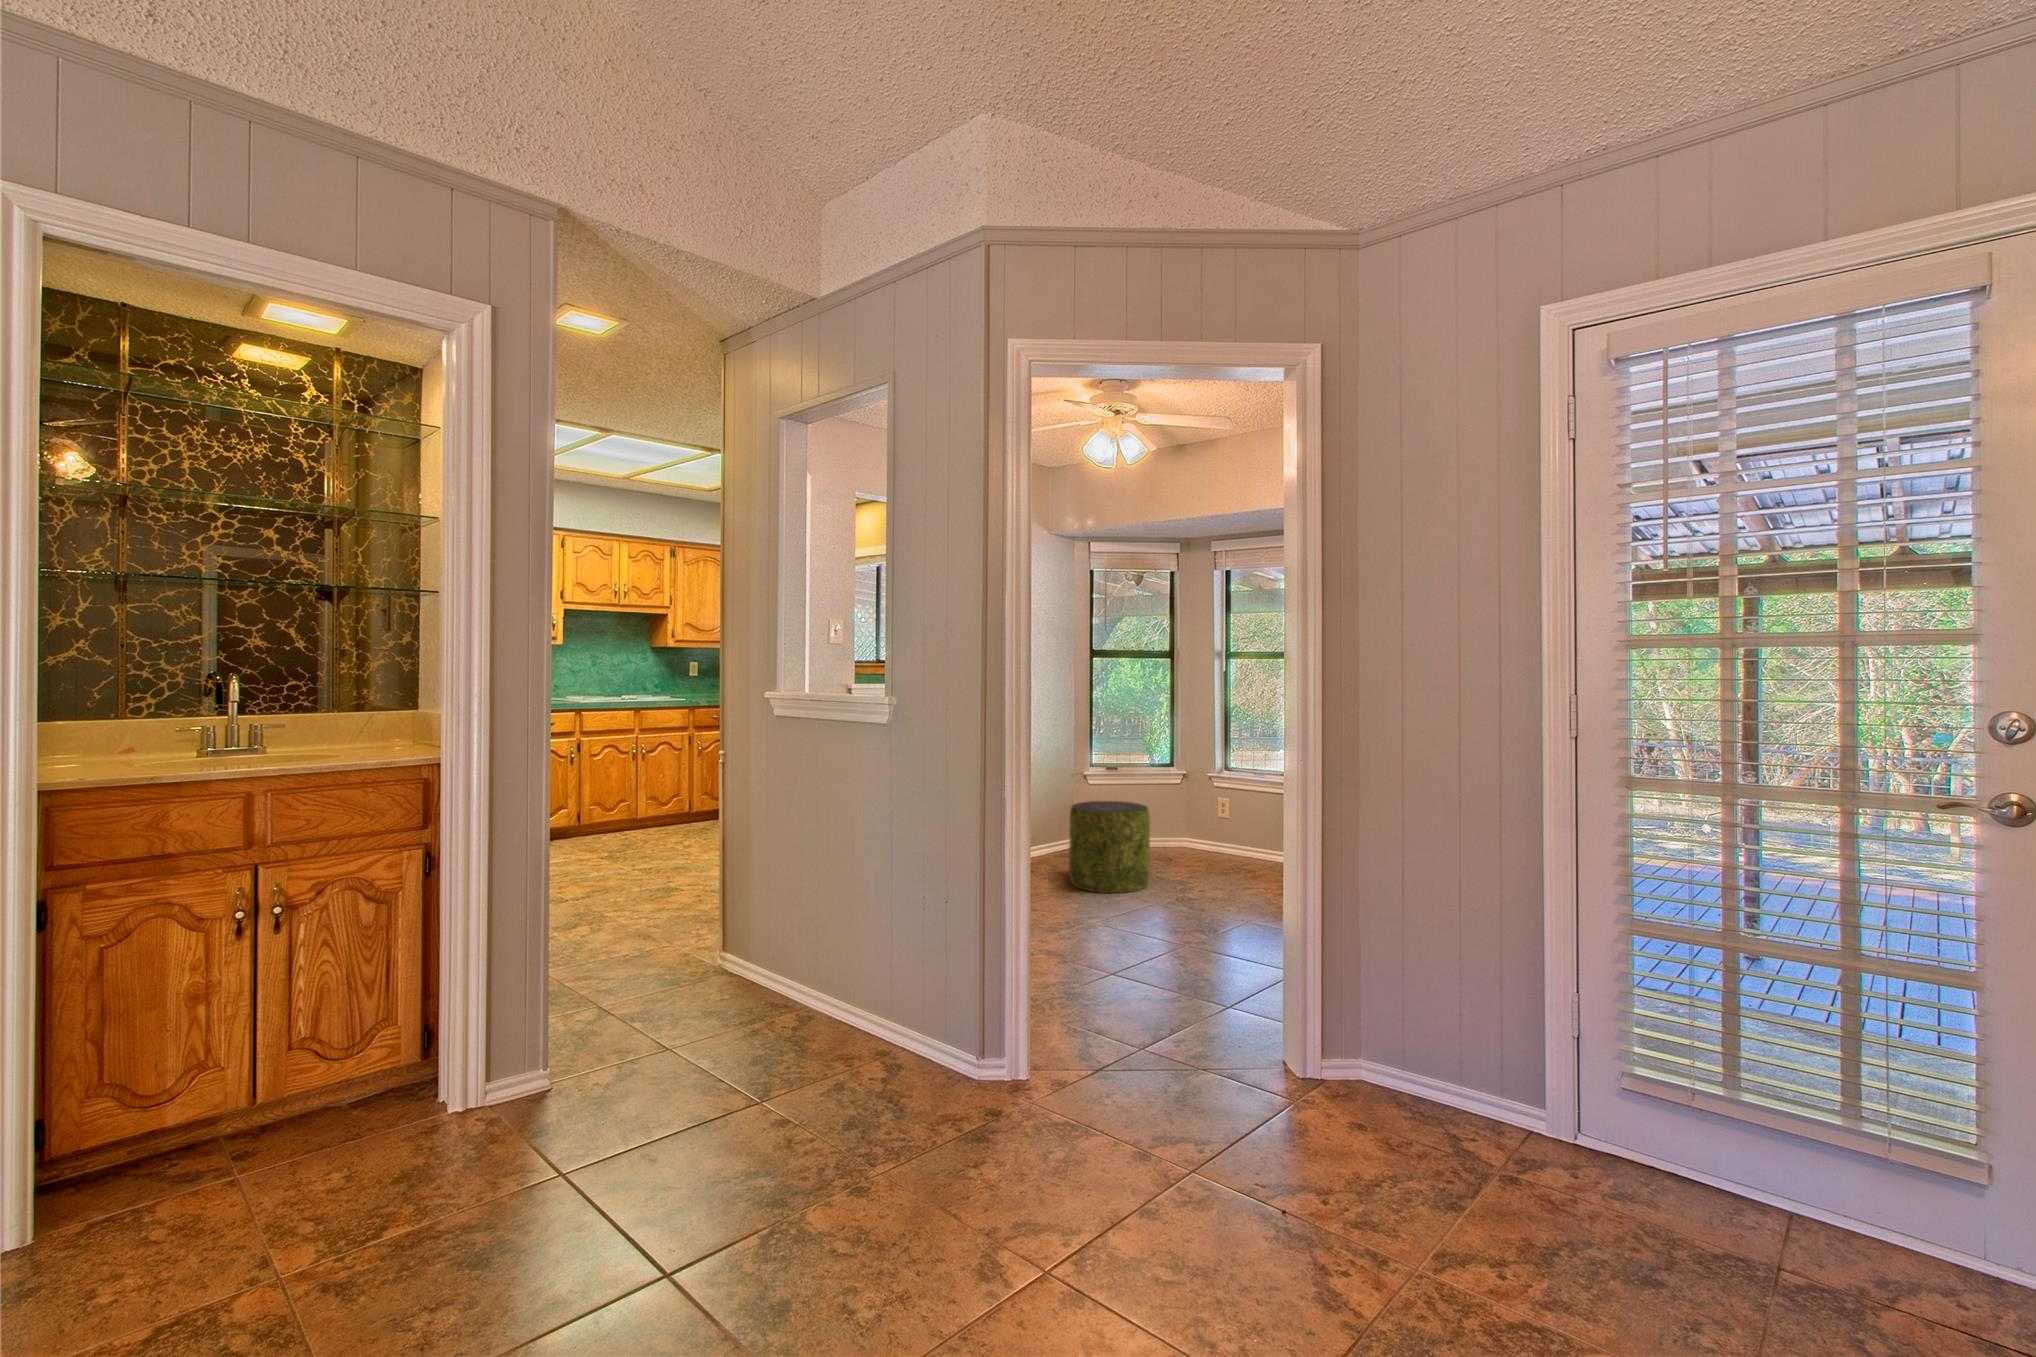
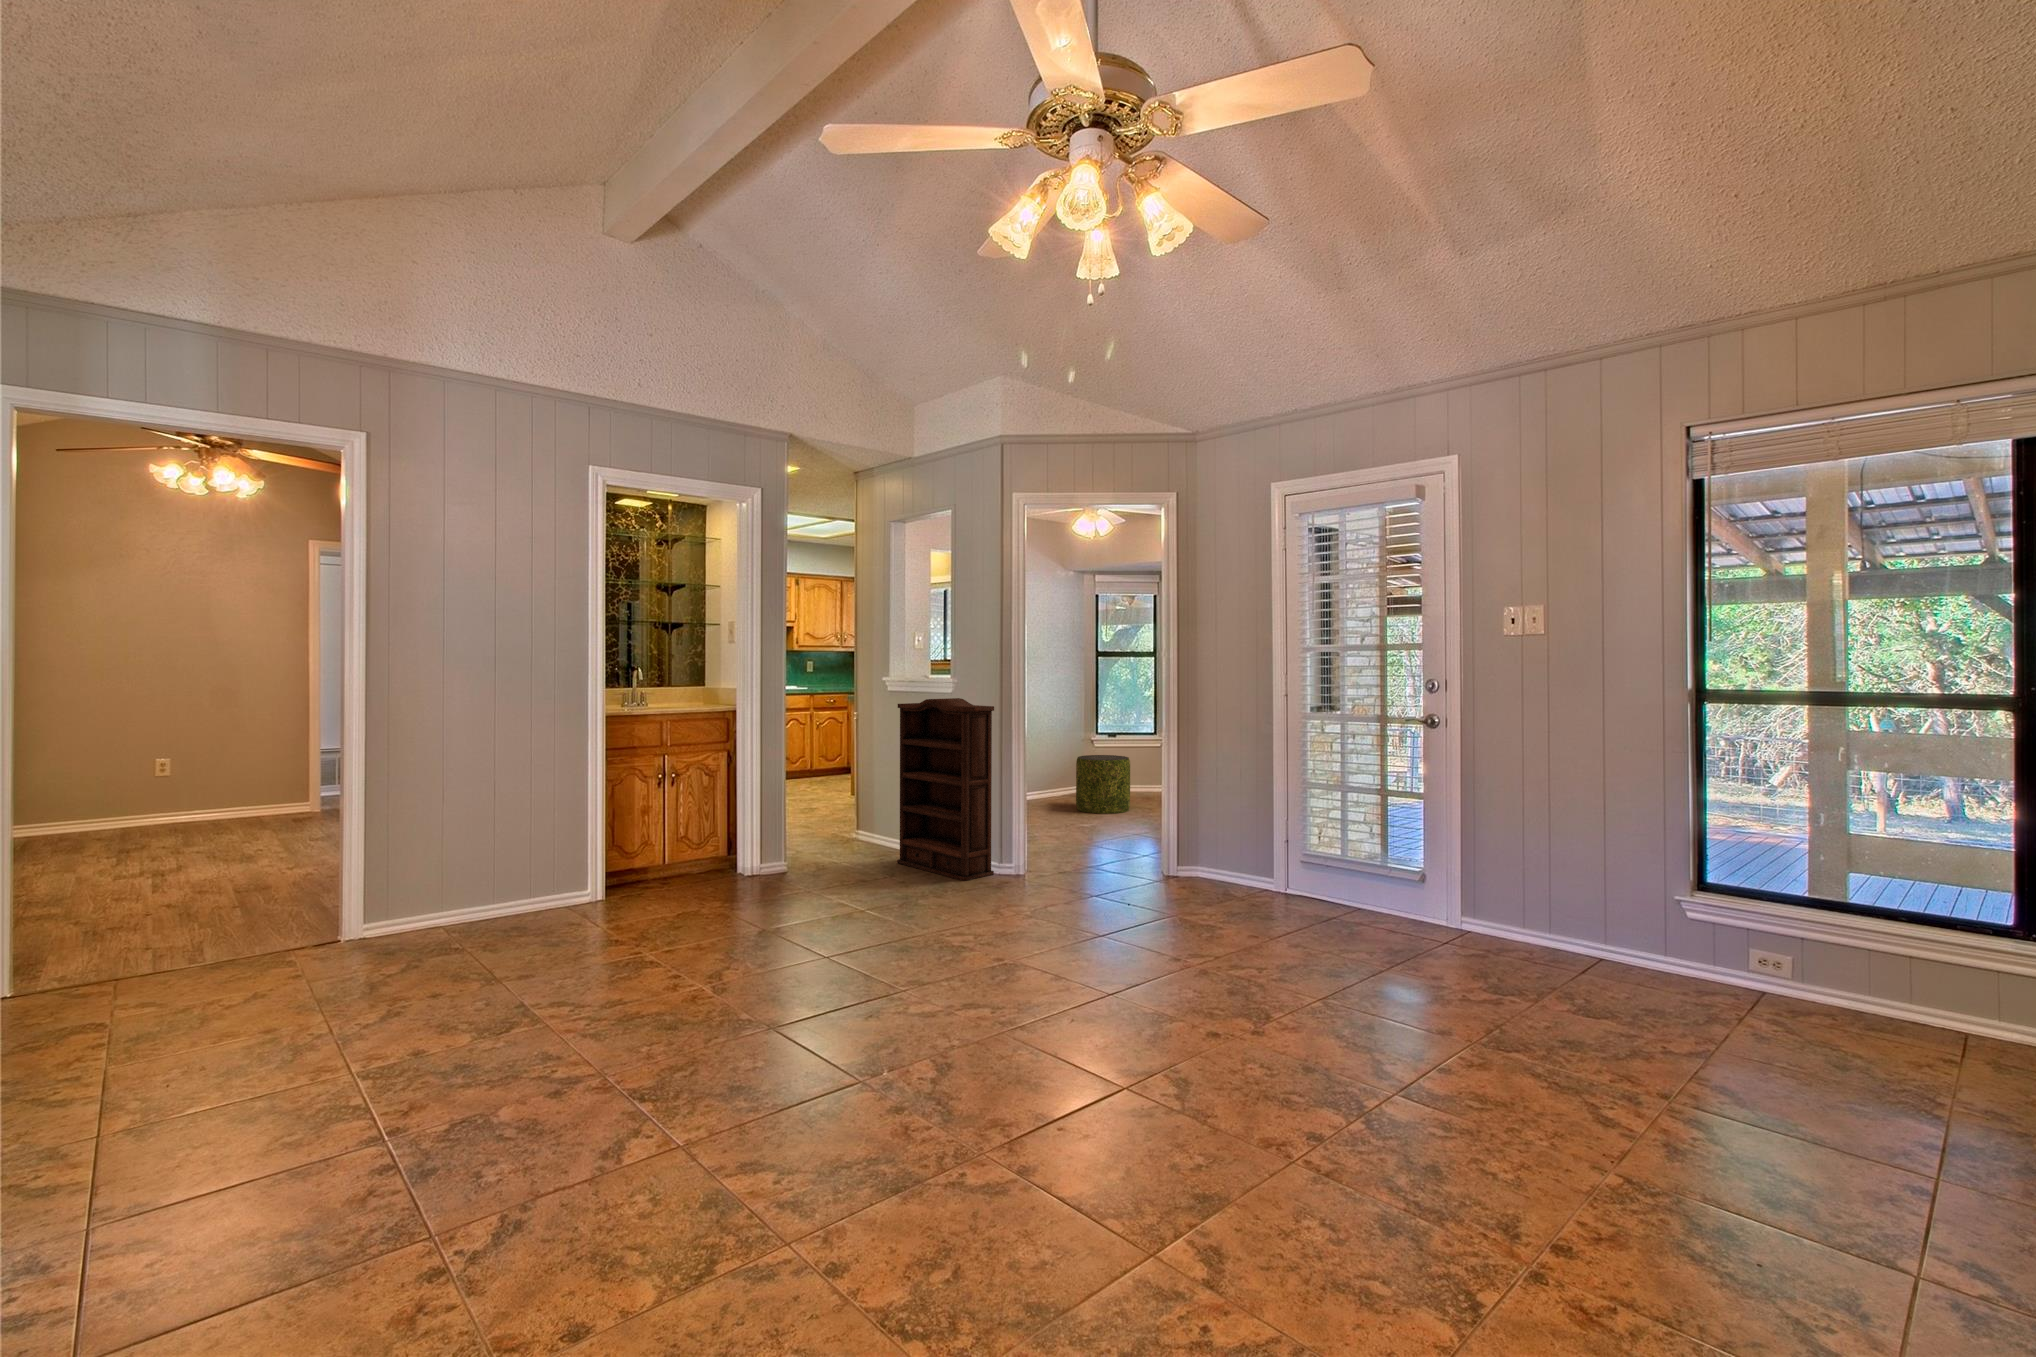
bookshelf: none [779,735,970,1116] -> present [897,698,994,881]

